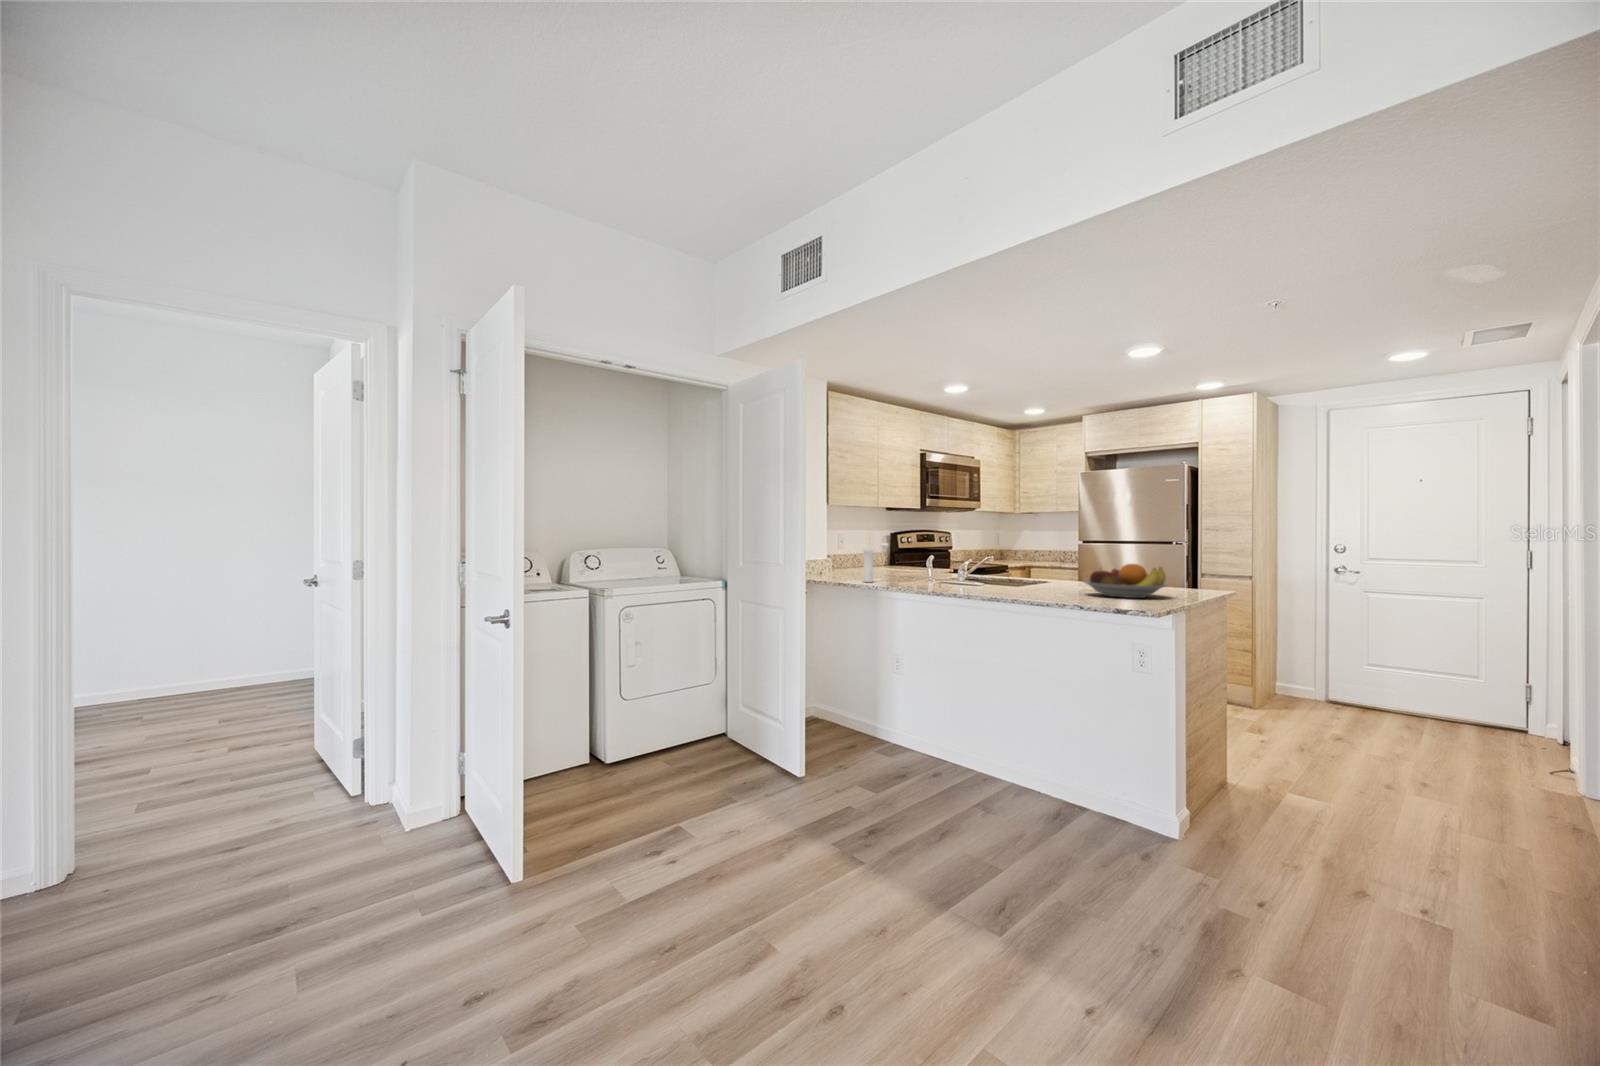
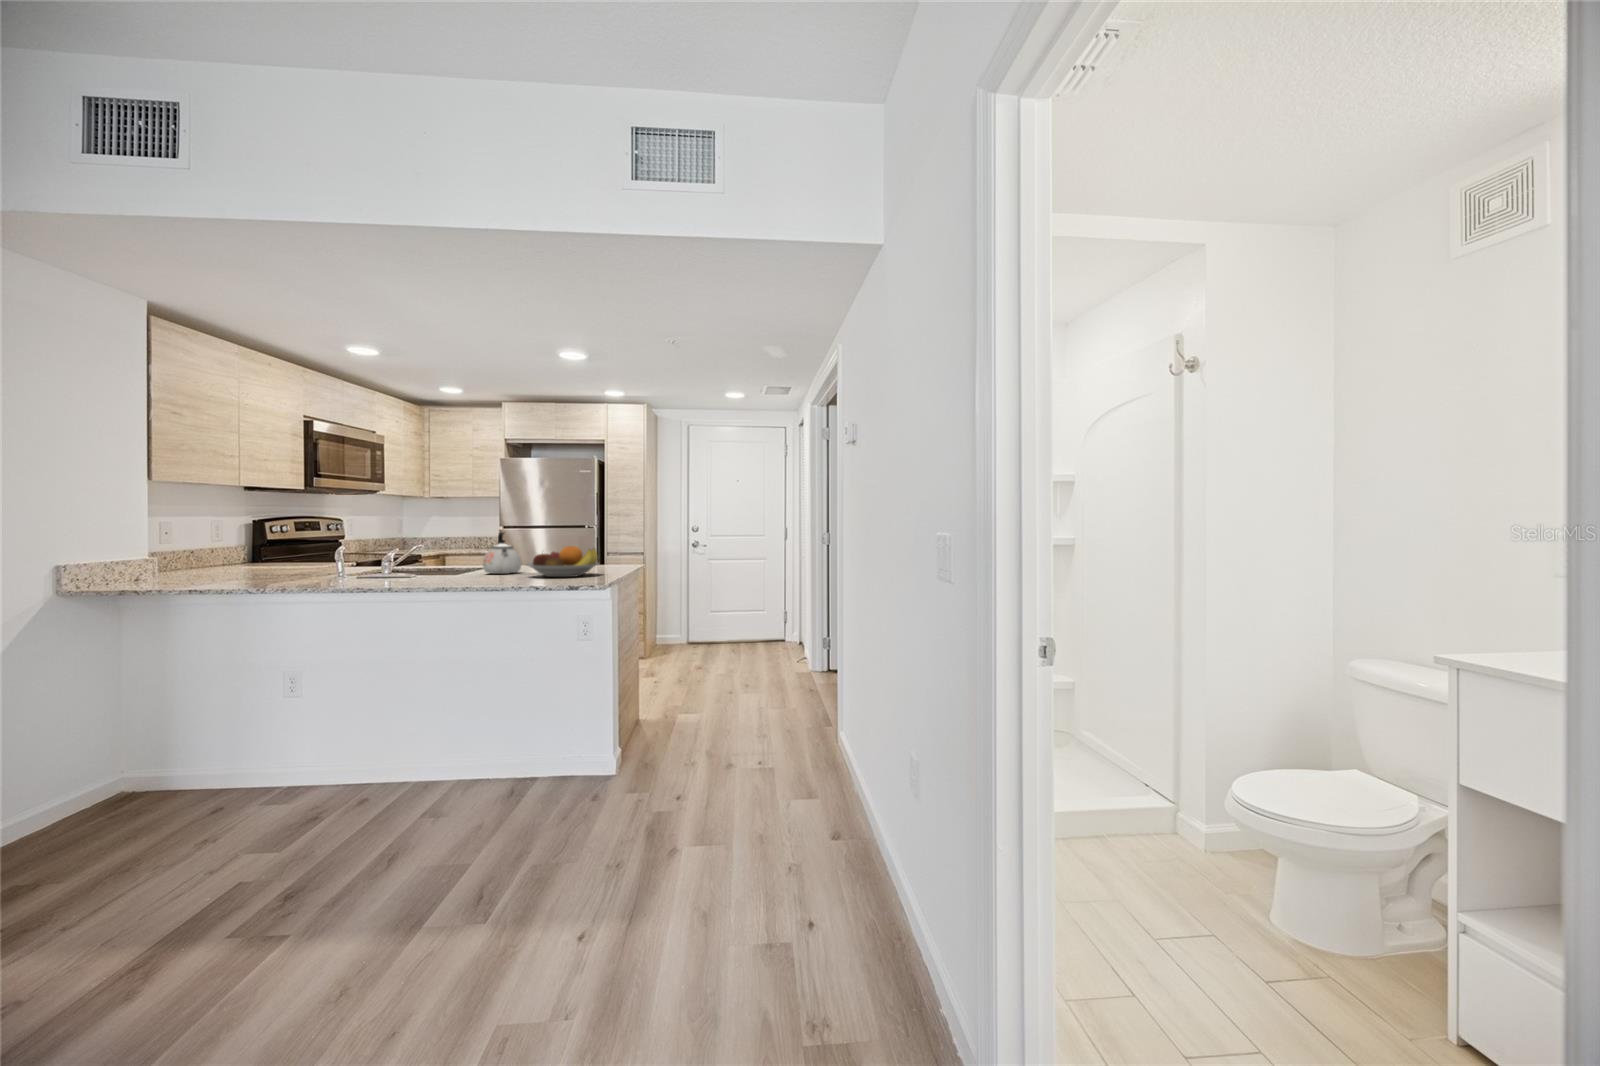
pepper mill: present [863,543,889,582] -> none [239,532,280,585]
kettle: none [1045,547,1084,589] -> present [483,533,521,574]

